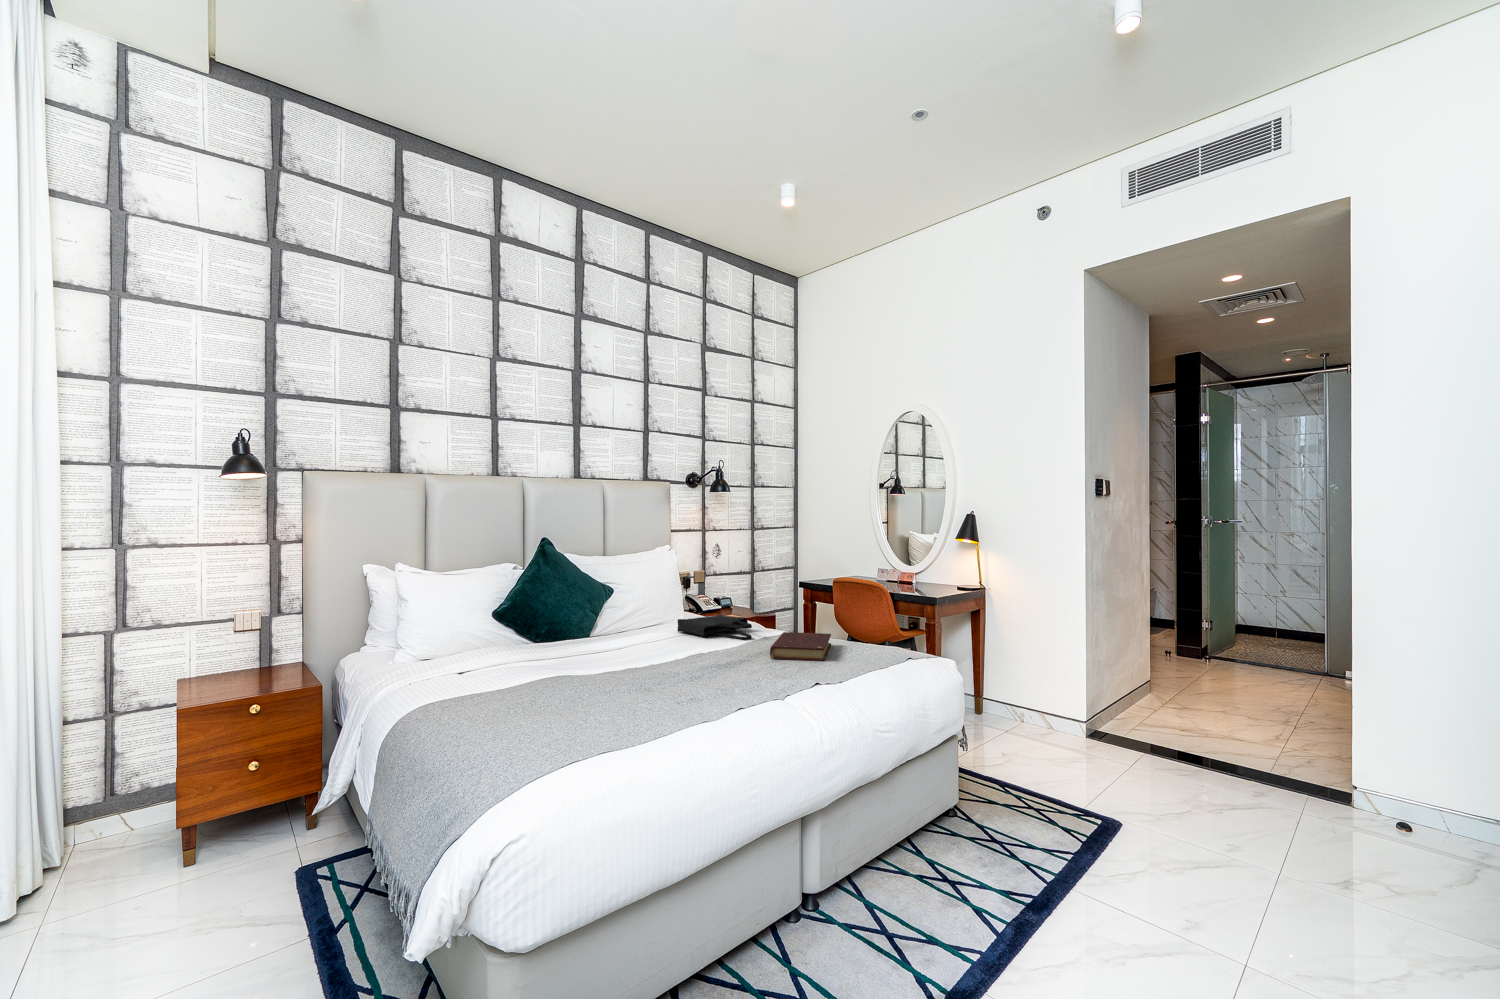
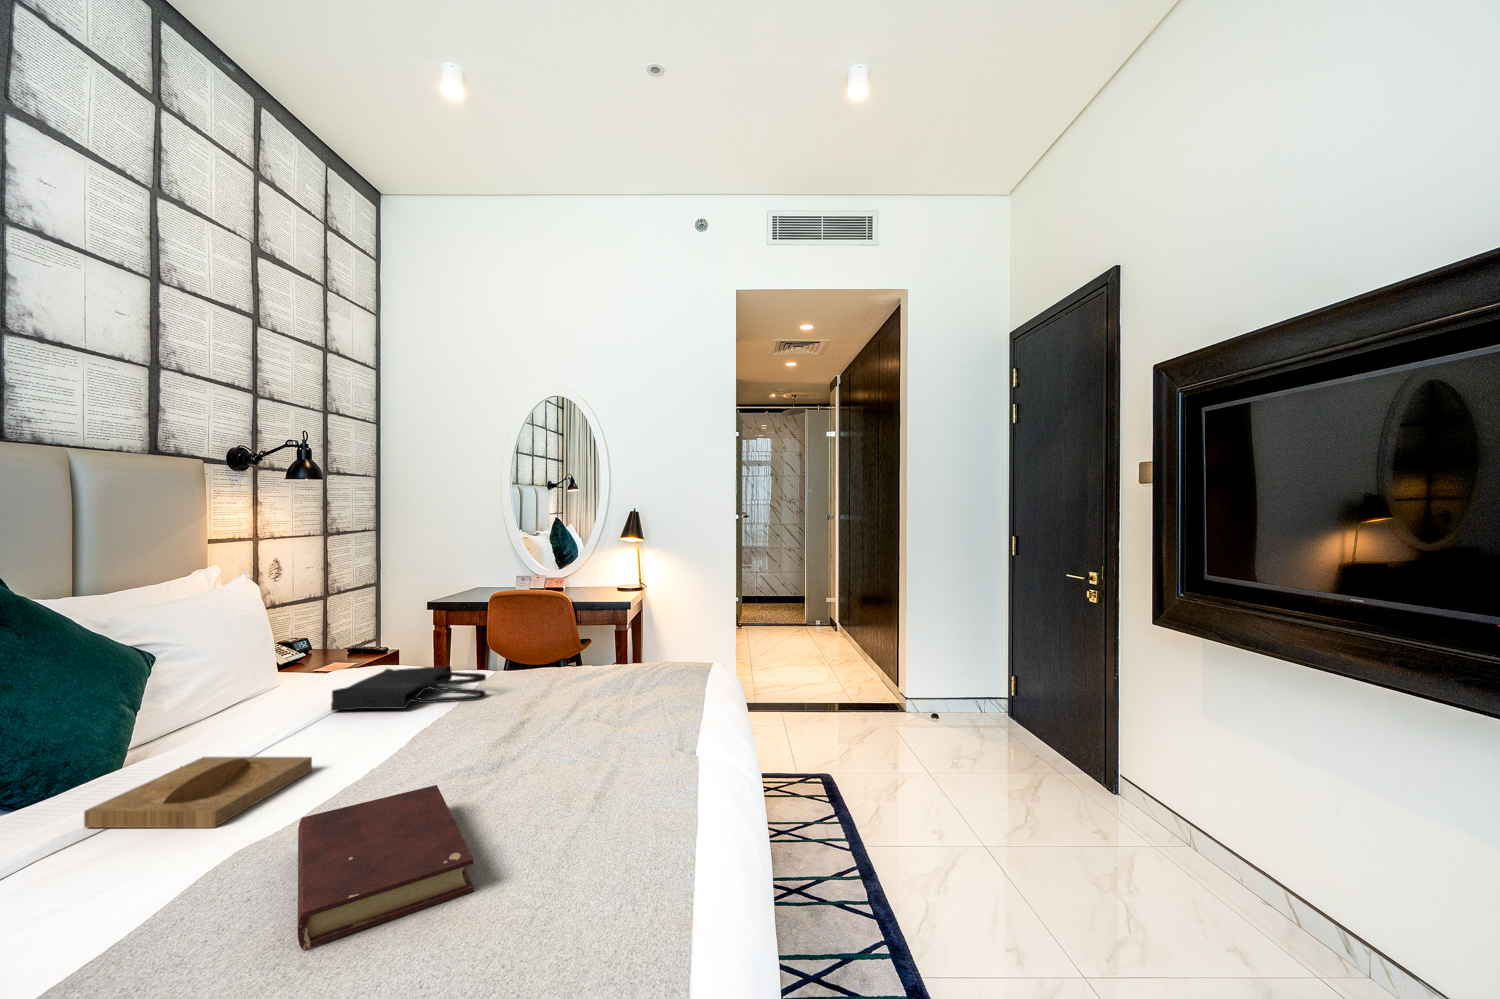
book: present [770,632,831,661] -> present [298,785,473,950]
tray: none [553,635,633,660] -> present [84,757,312,828]

